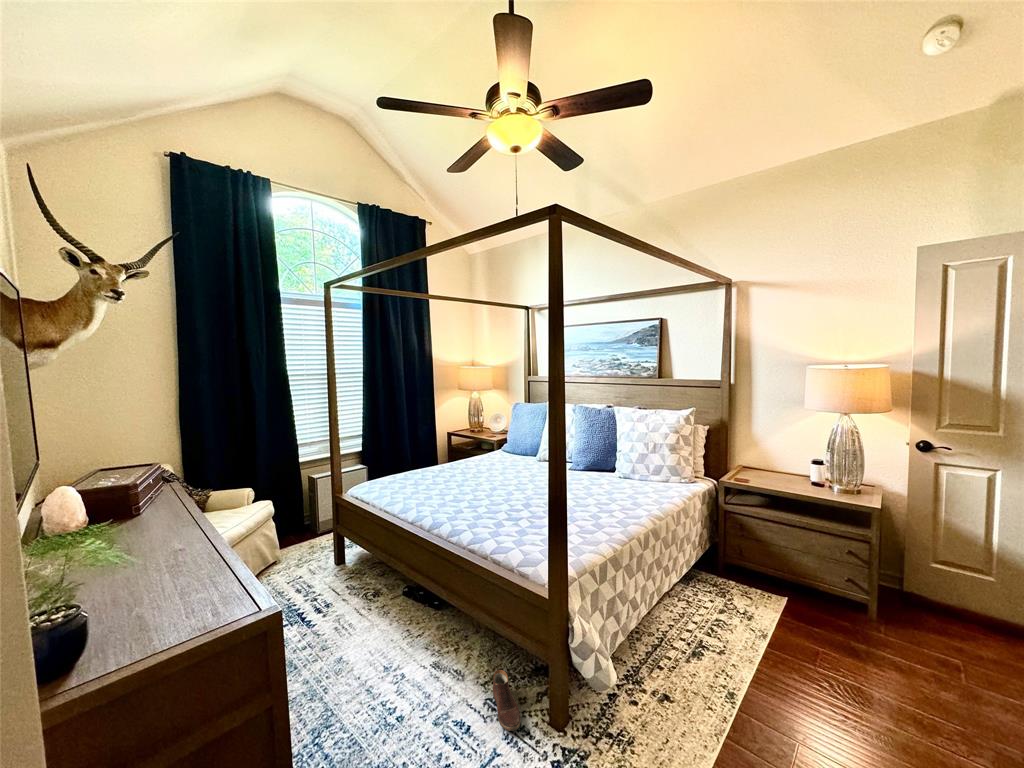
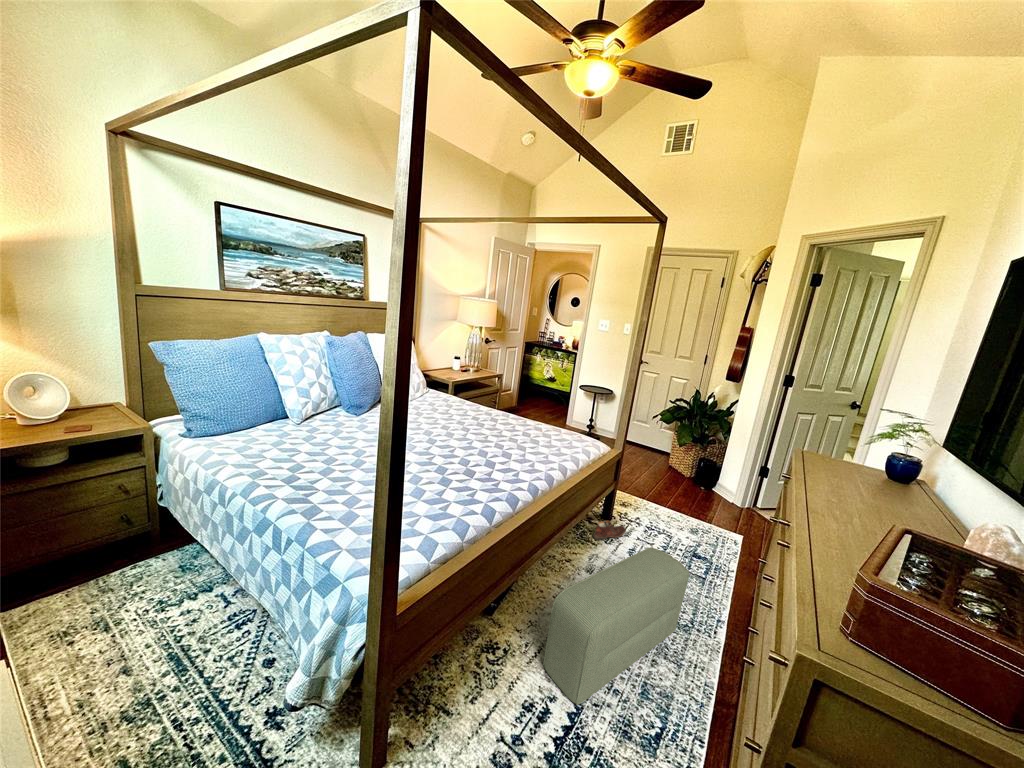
pouf: none [307,559,367,713] -> present [543,547,689,705]

